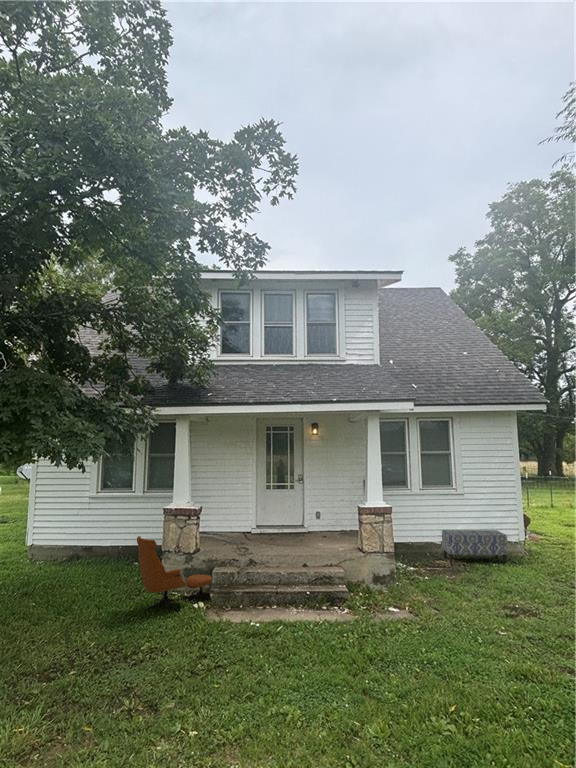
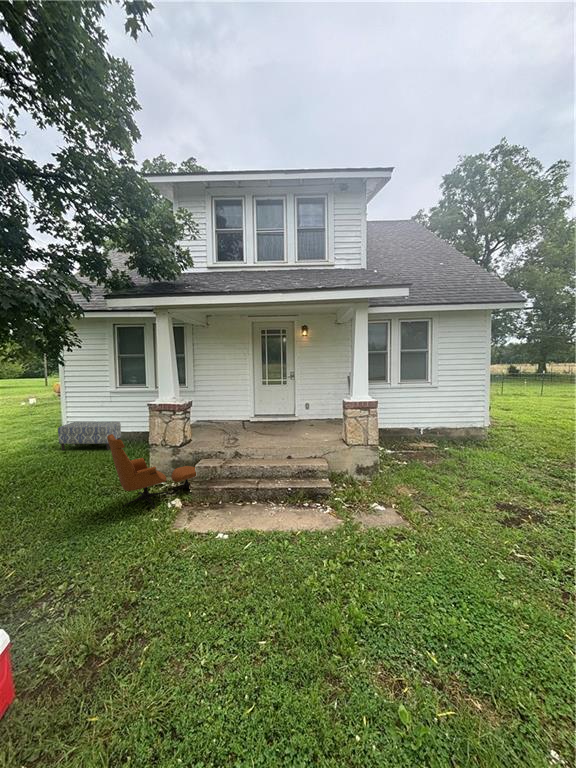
bench: present [442,530,508,563] -> present [58,422,121,450]

